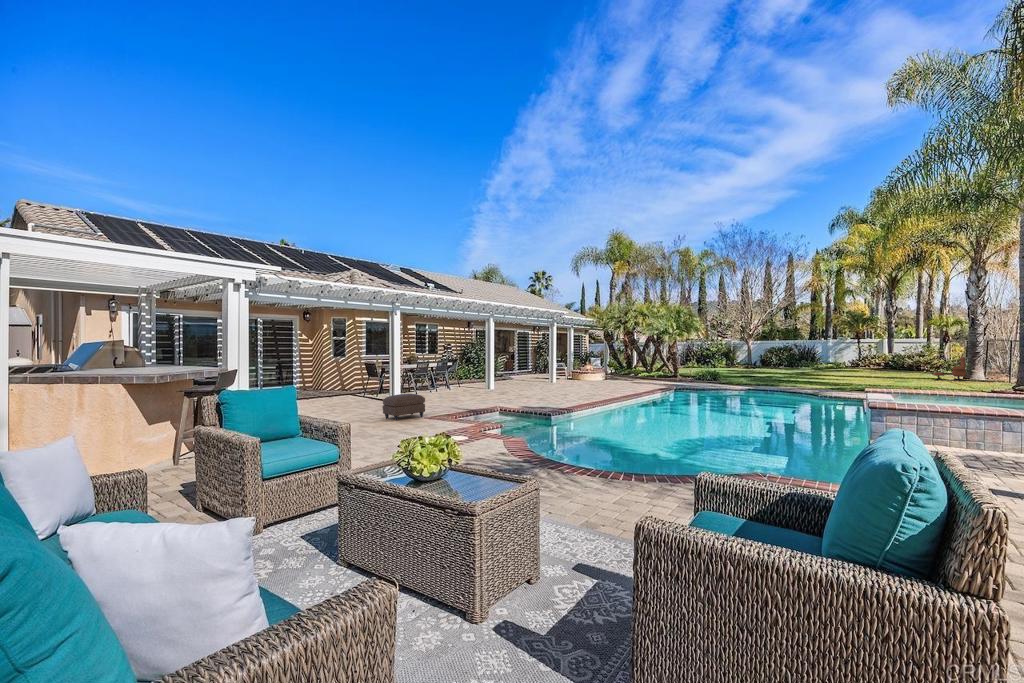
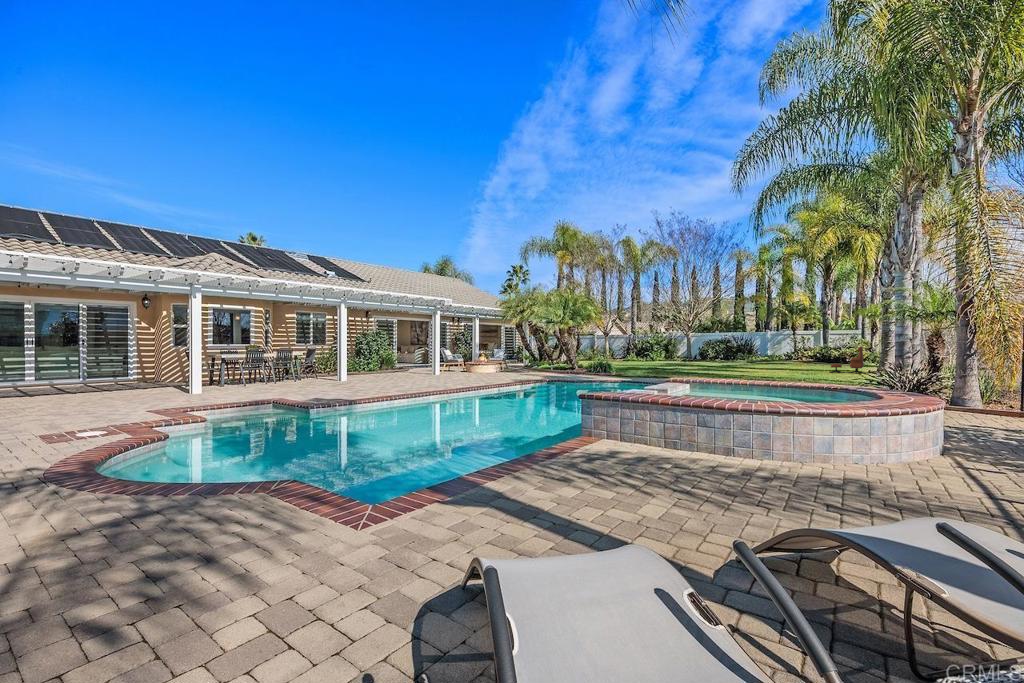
ottoman: present [382,394,425,421] -> none [118,382,167,411]

